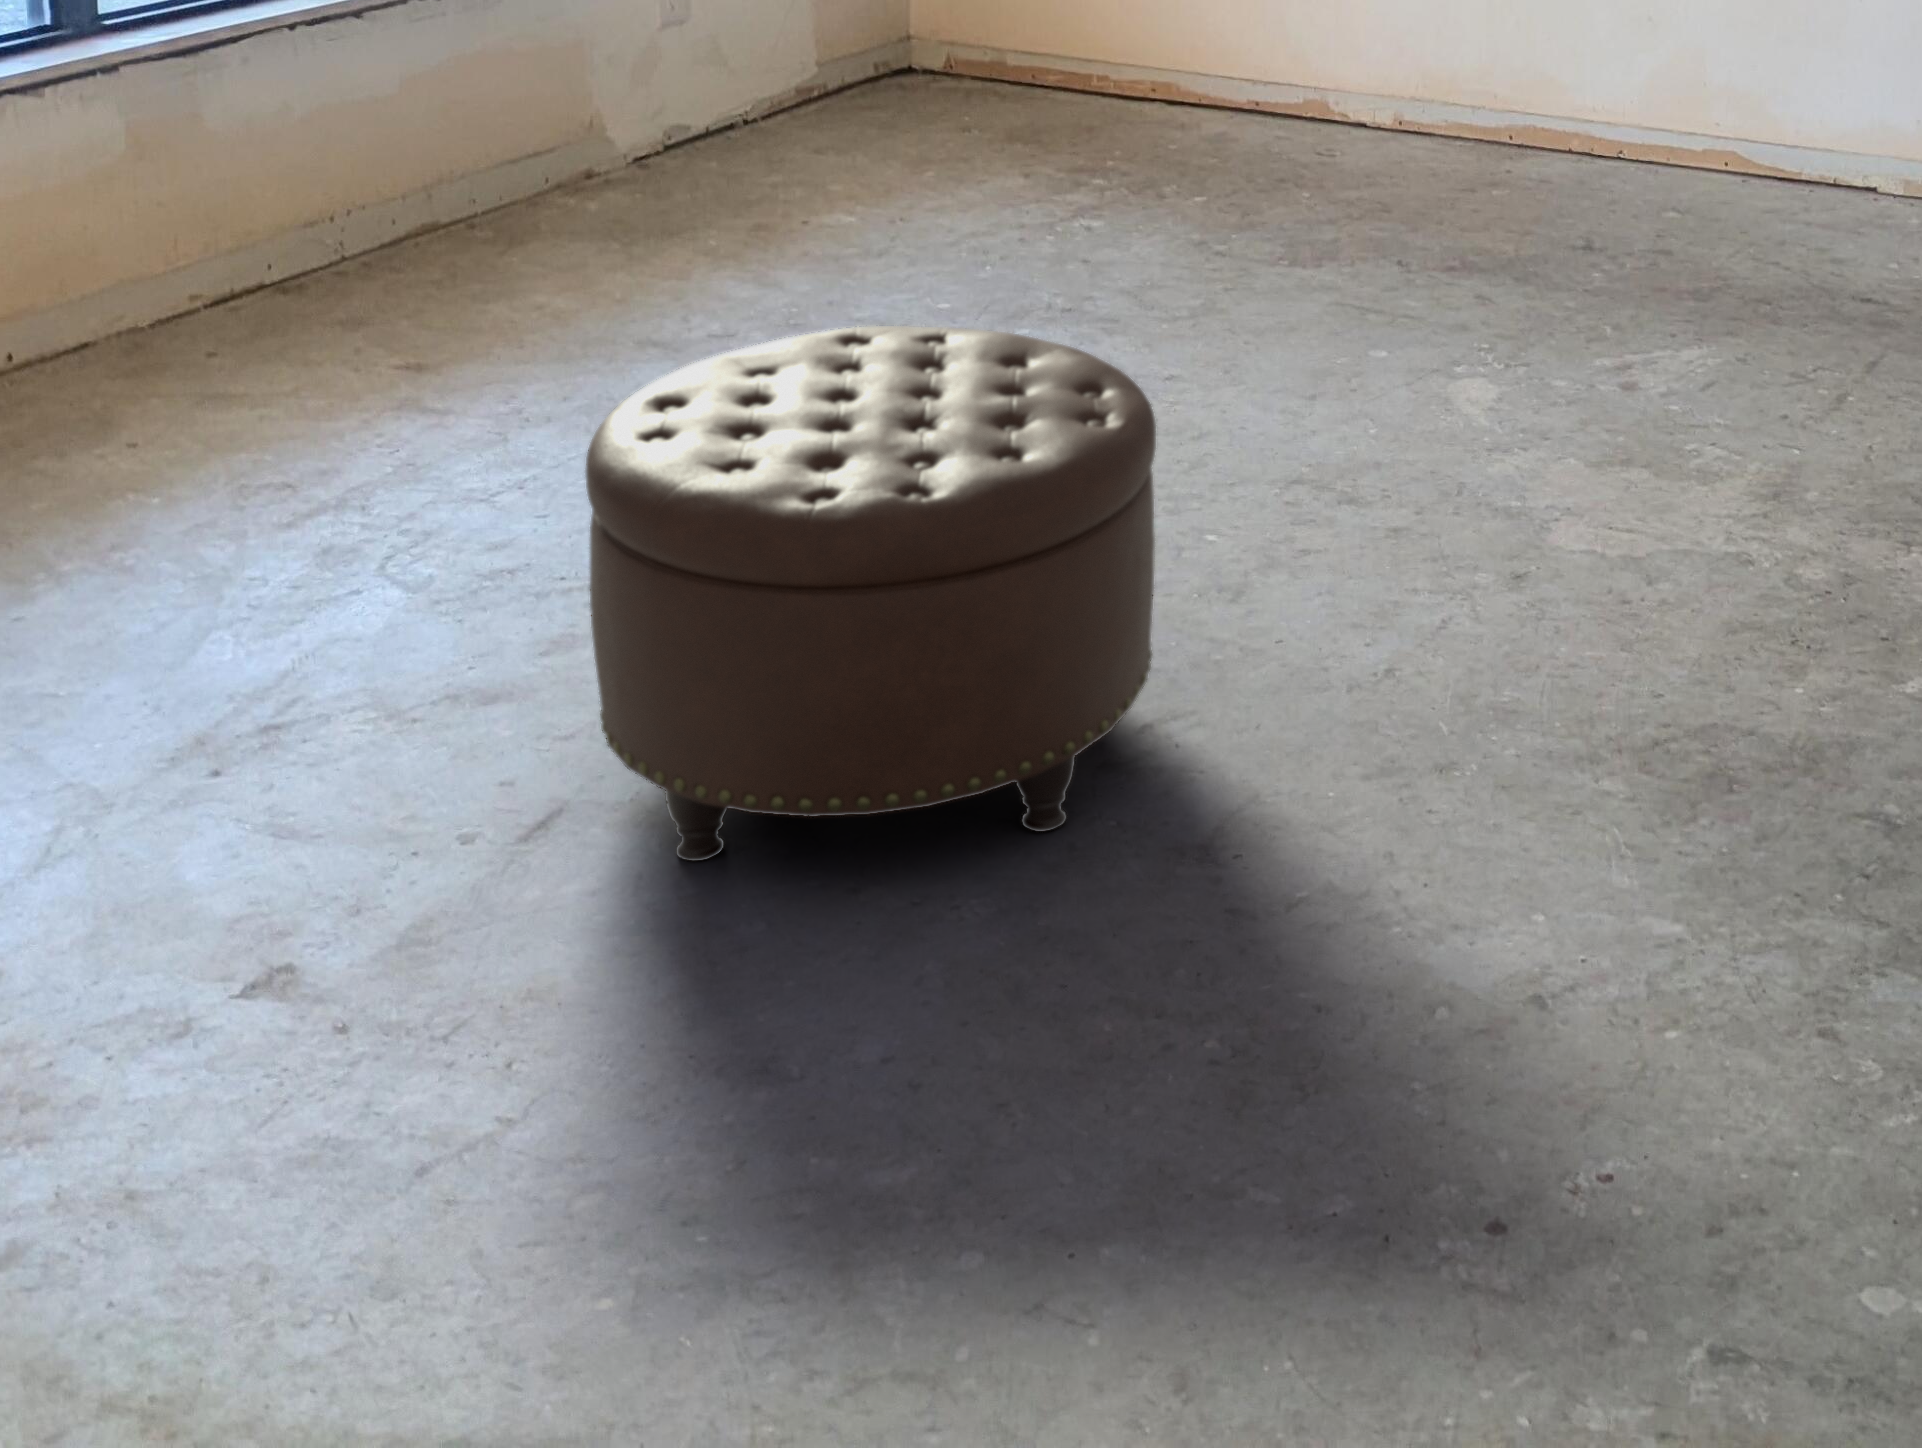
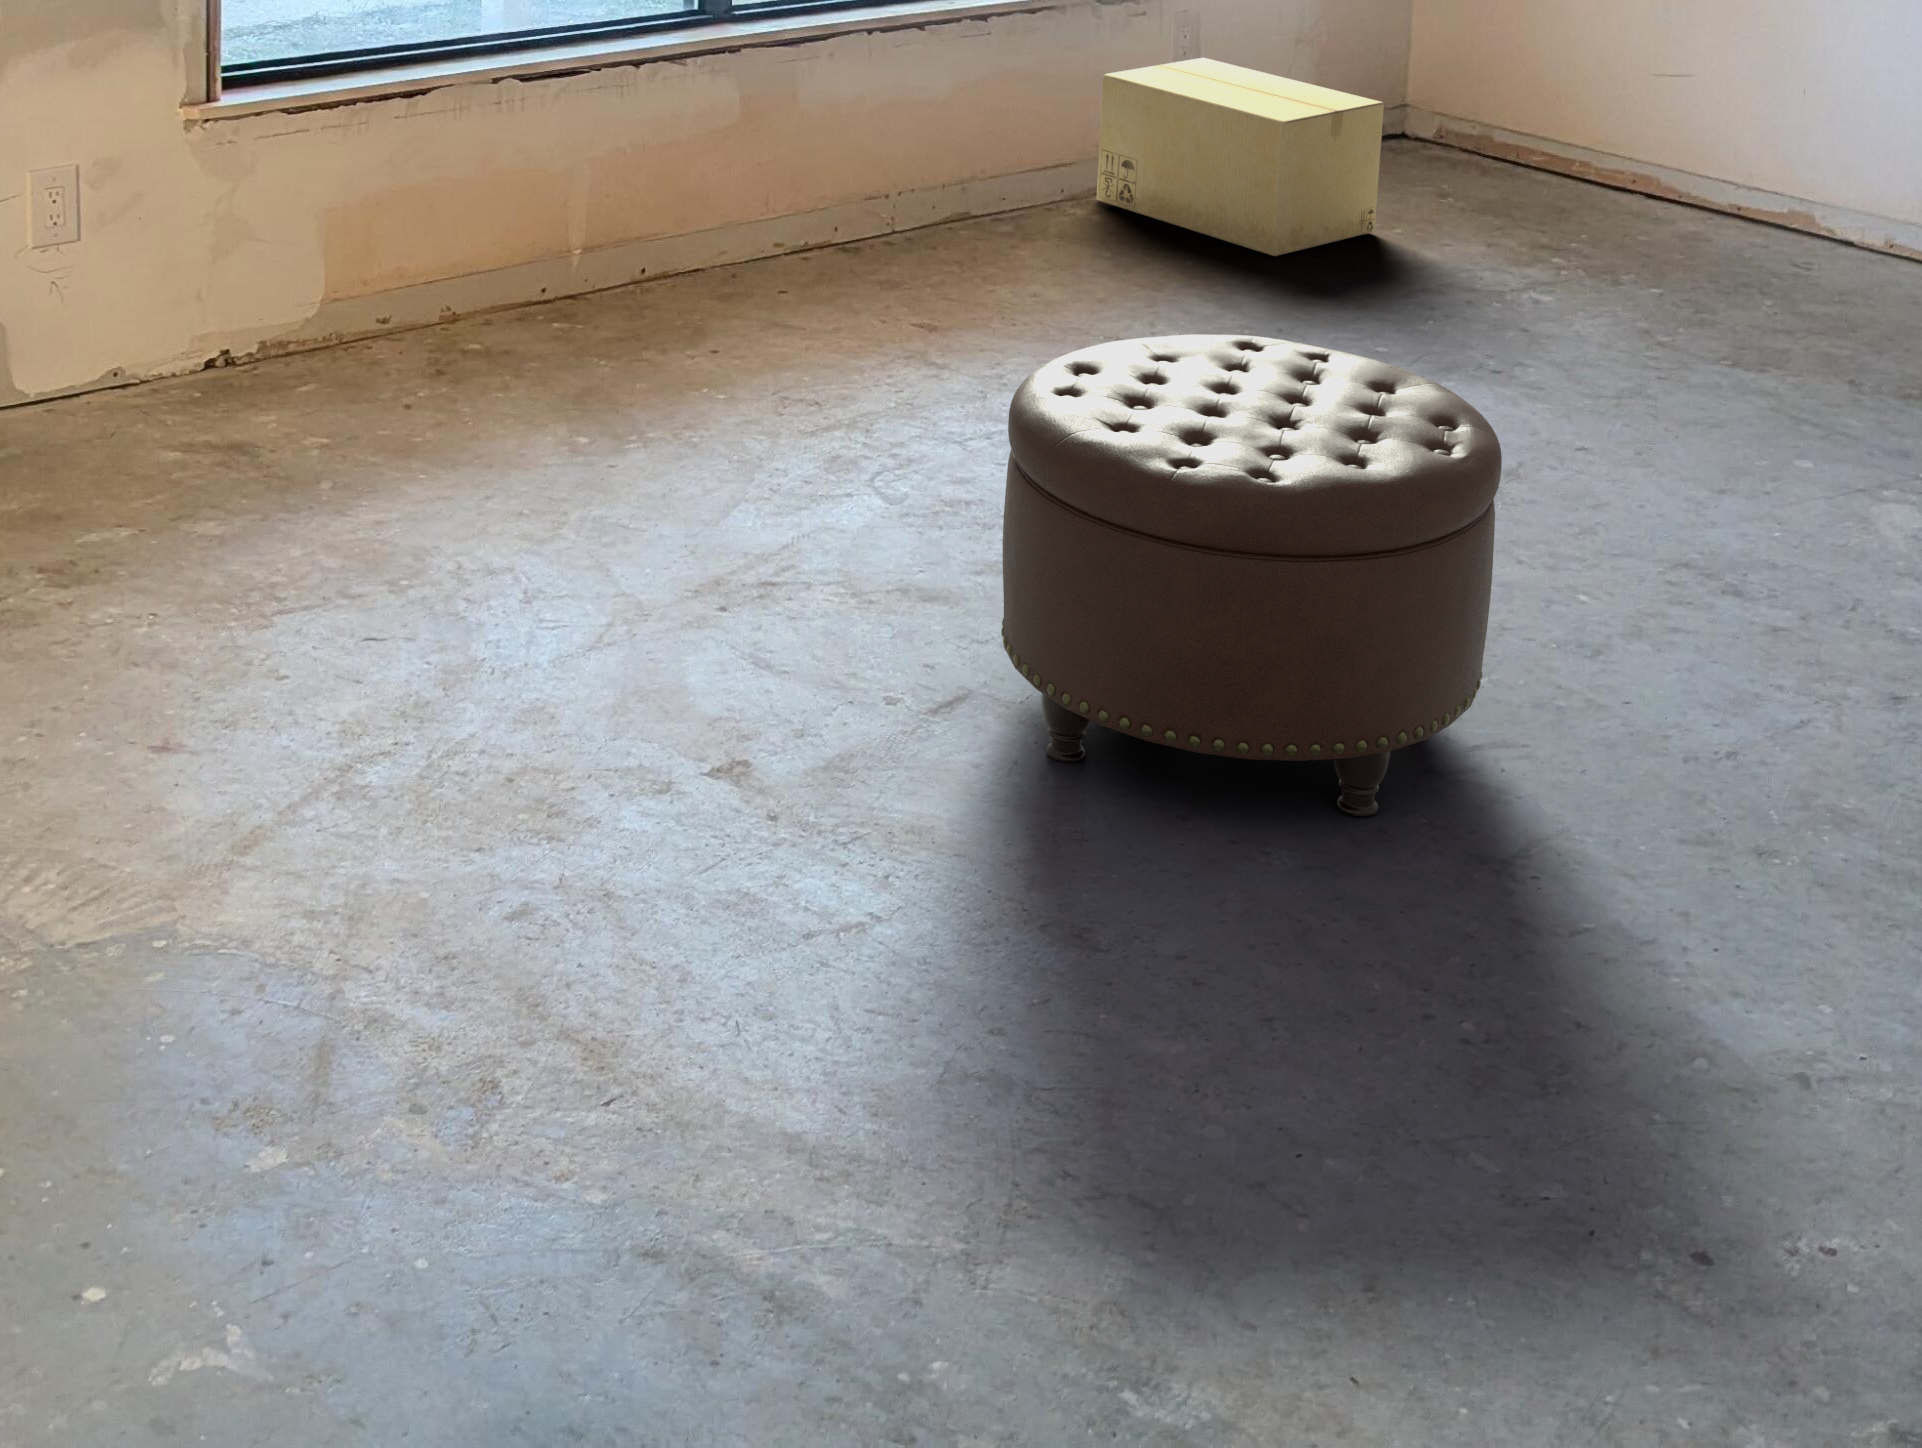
cardboard box: none [586,9,909,216] -> present [1097,58,1384,256]

